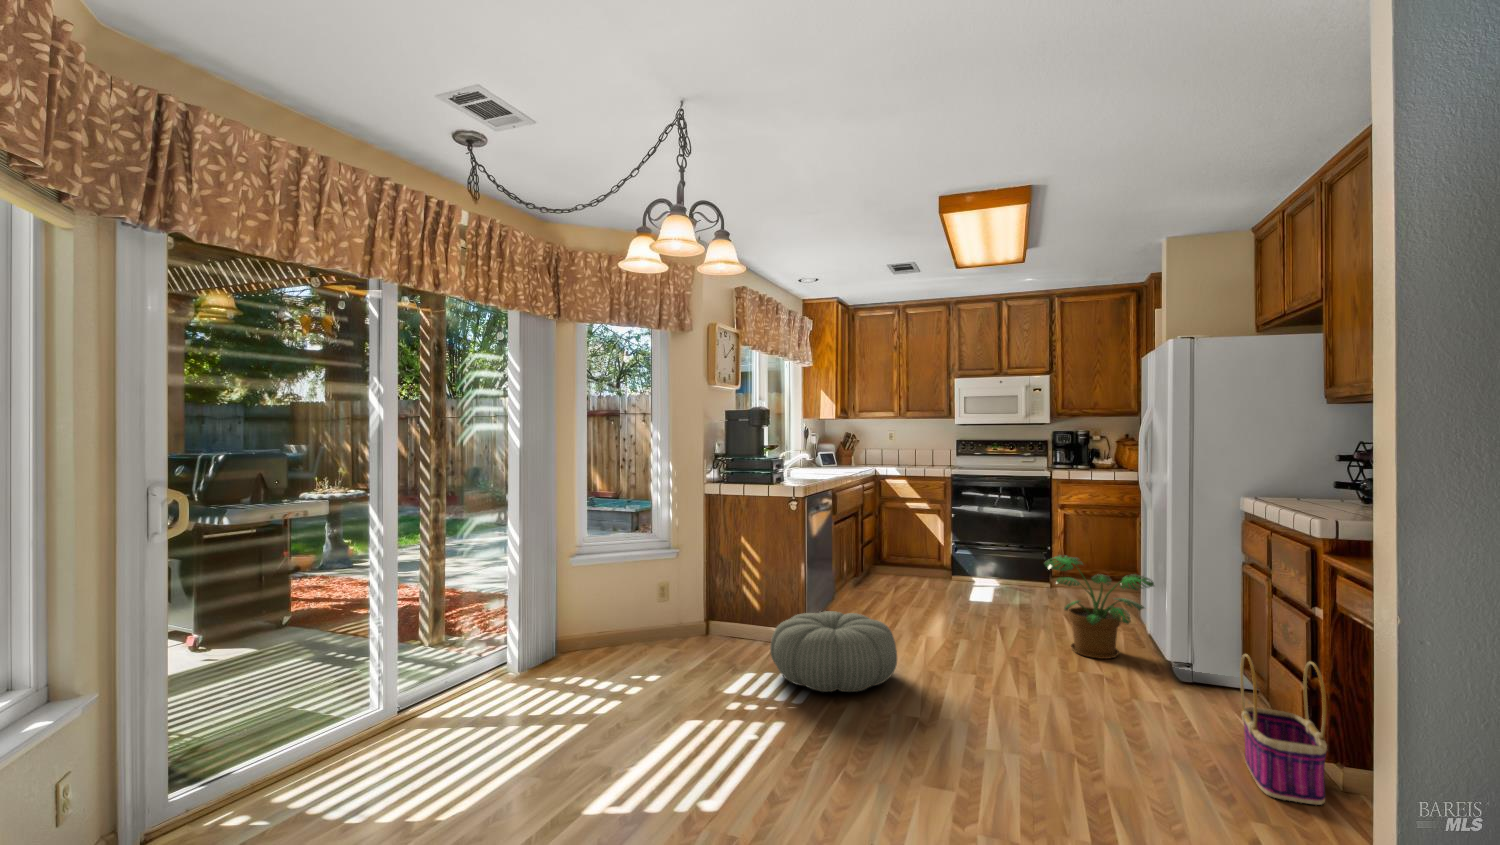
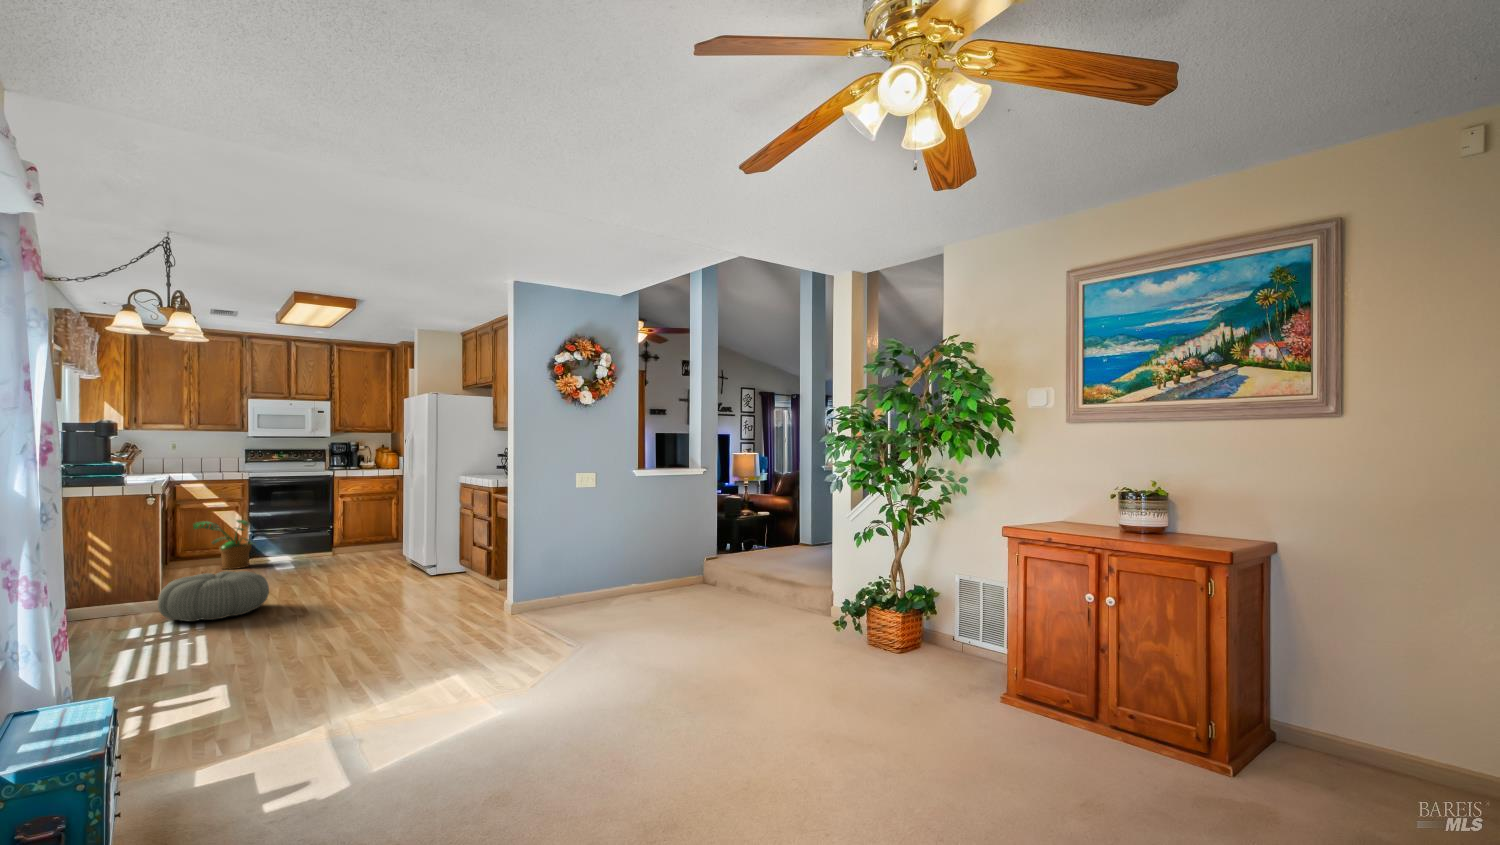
potted plant: present [1044,555,1154,659] -> present [193,520,253,569]
basket: present [1240,654,1327,805] -> none [462,538,492,594]

